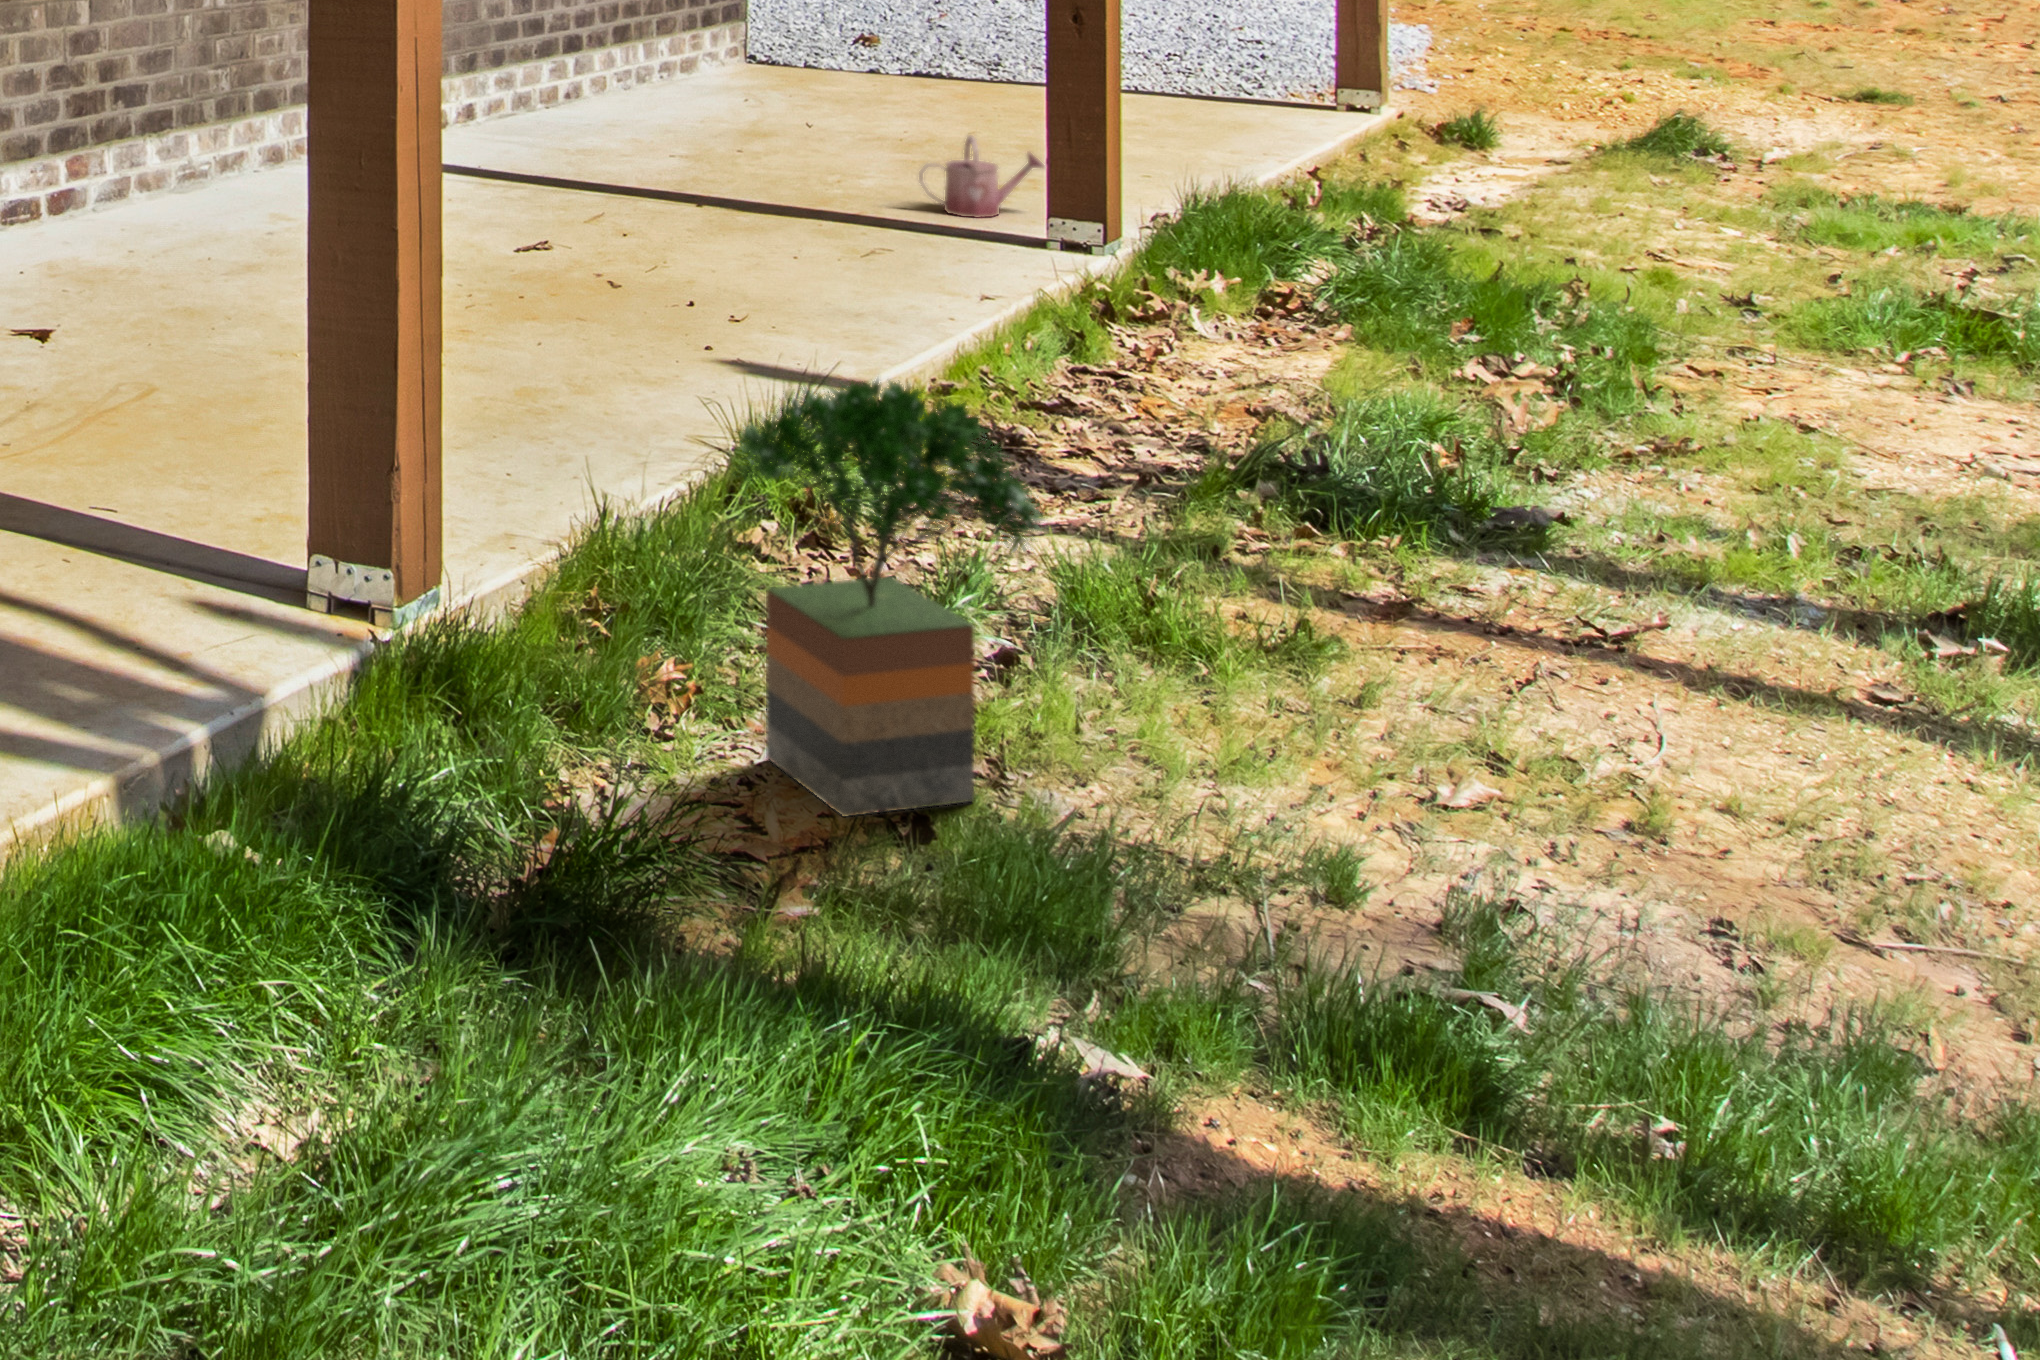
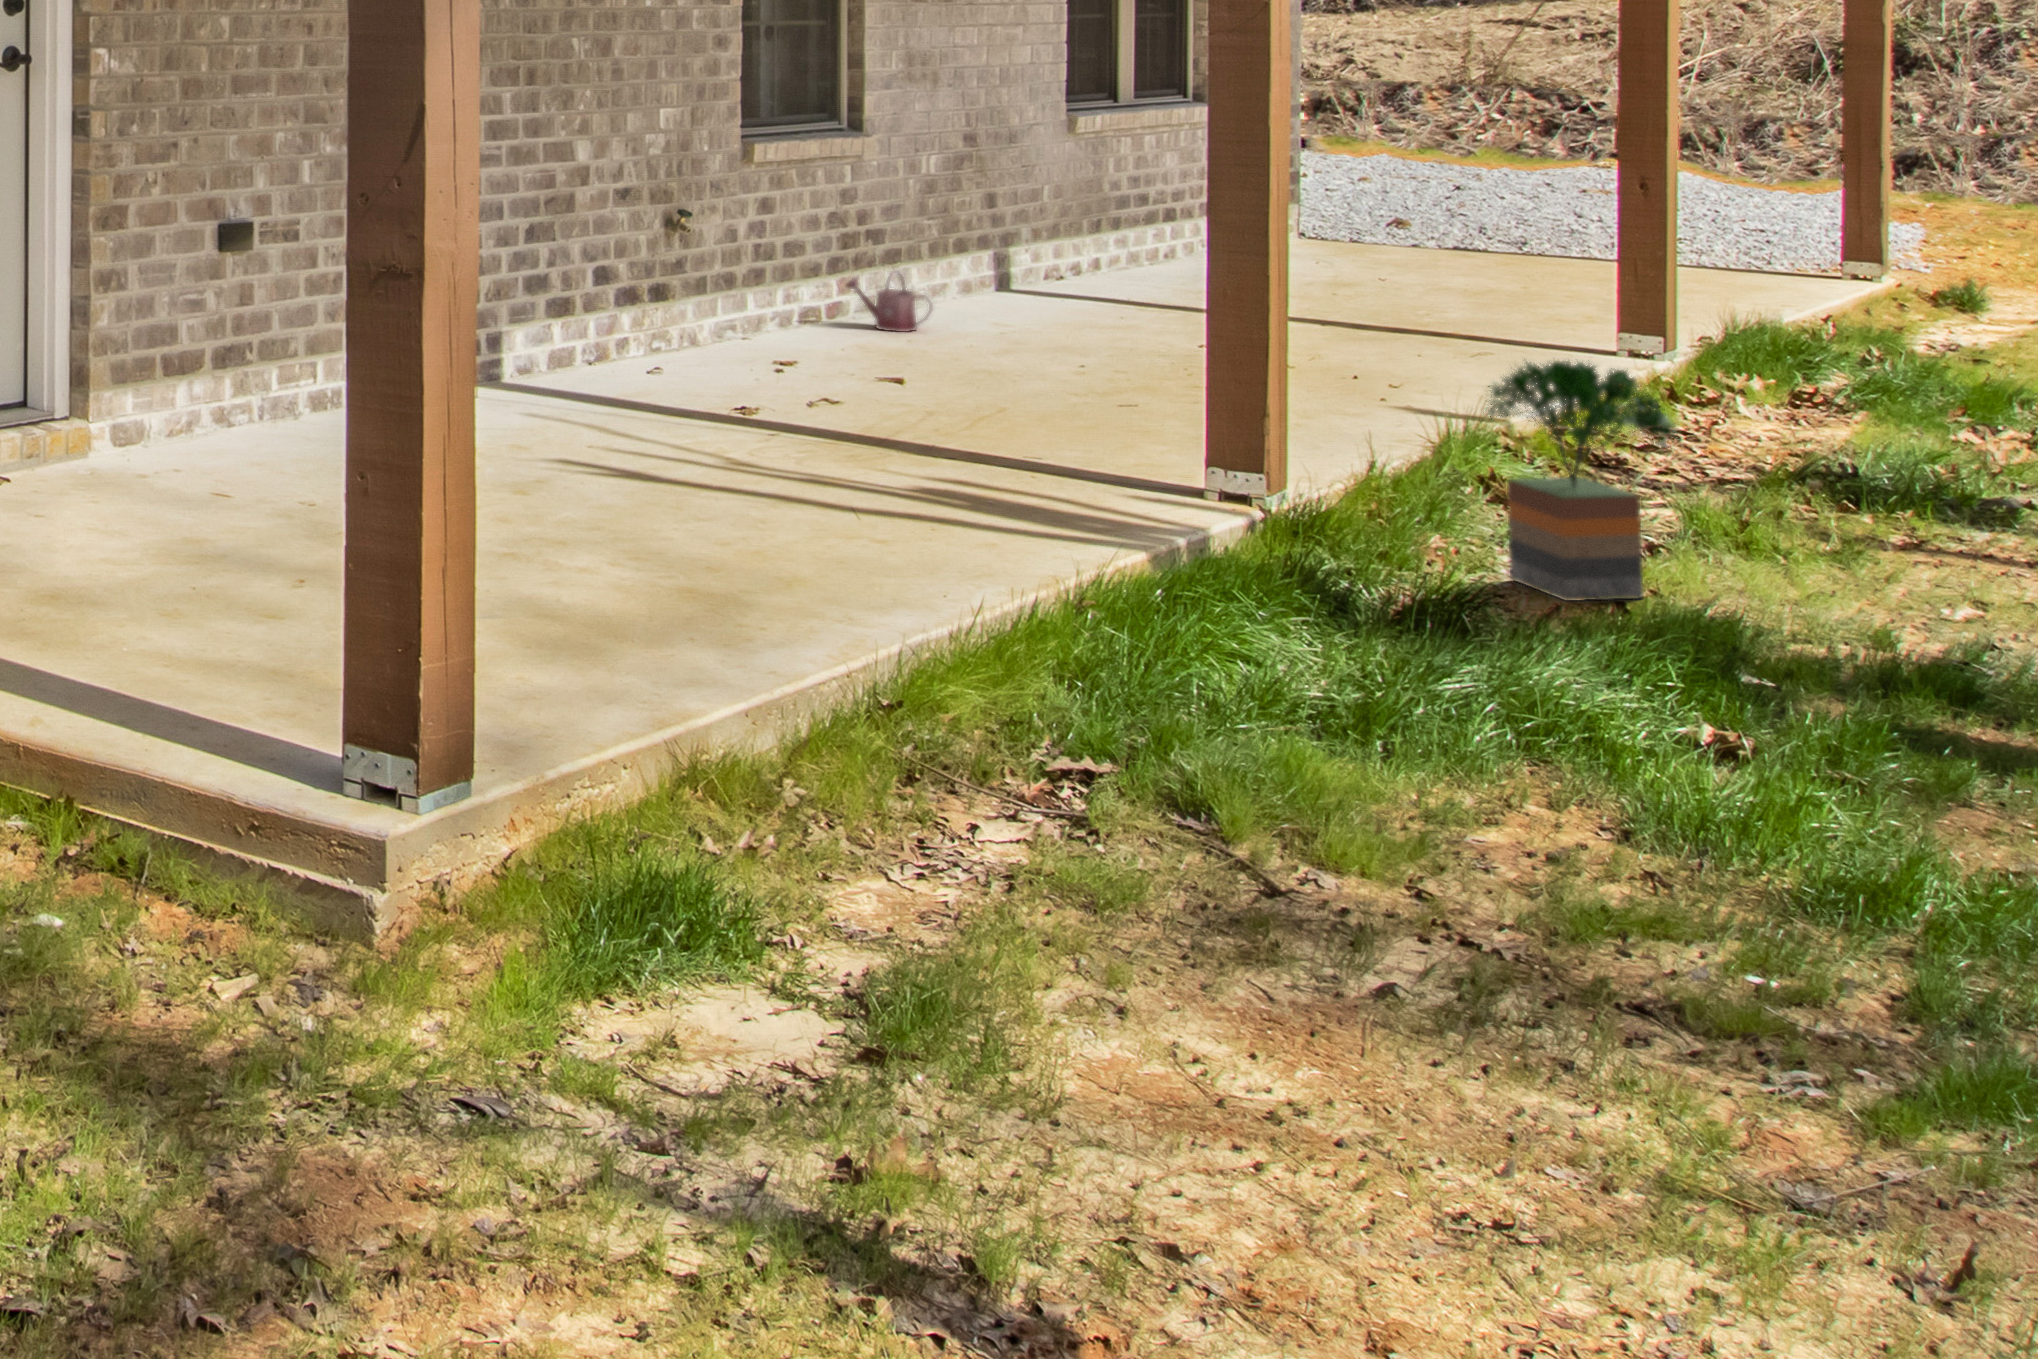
watering can: present [919,136,1044,217] -> present [846,271,932,332]

